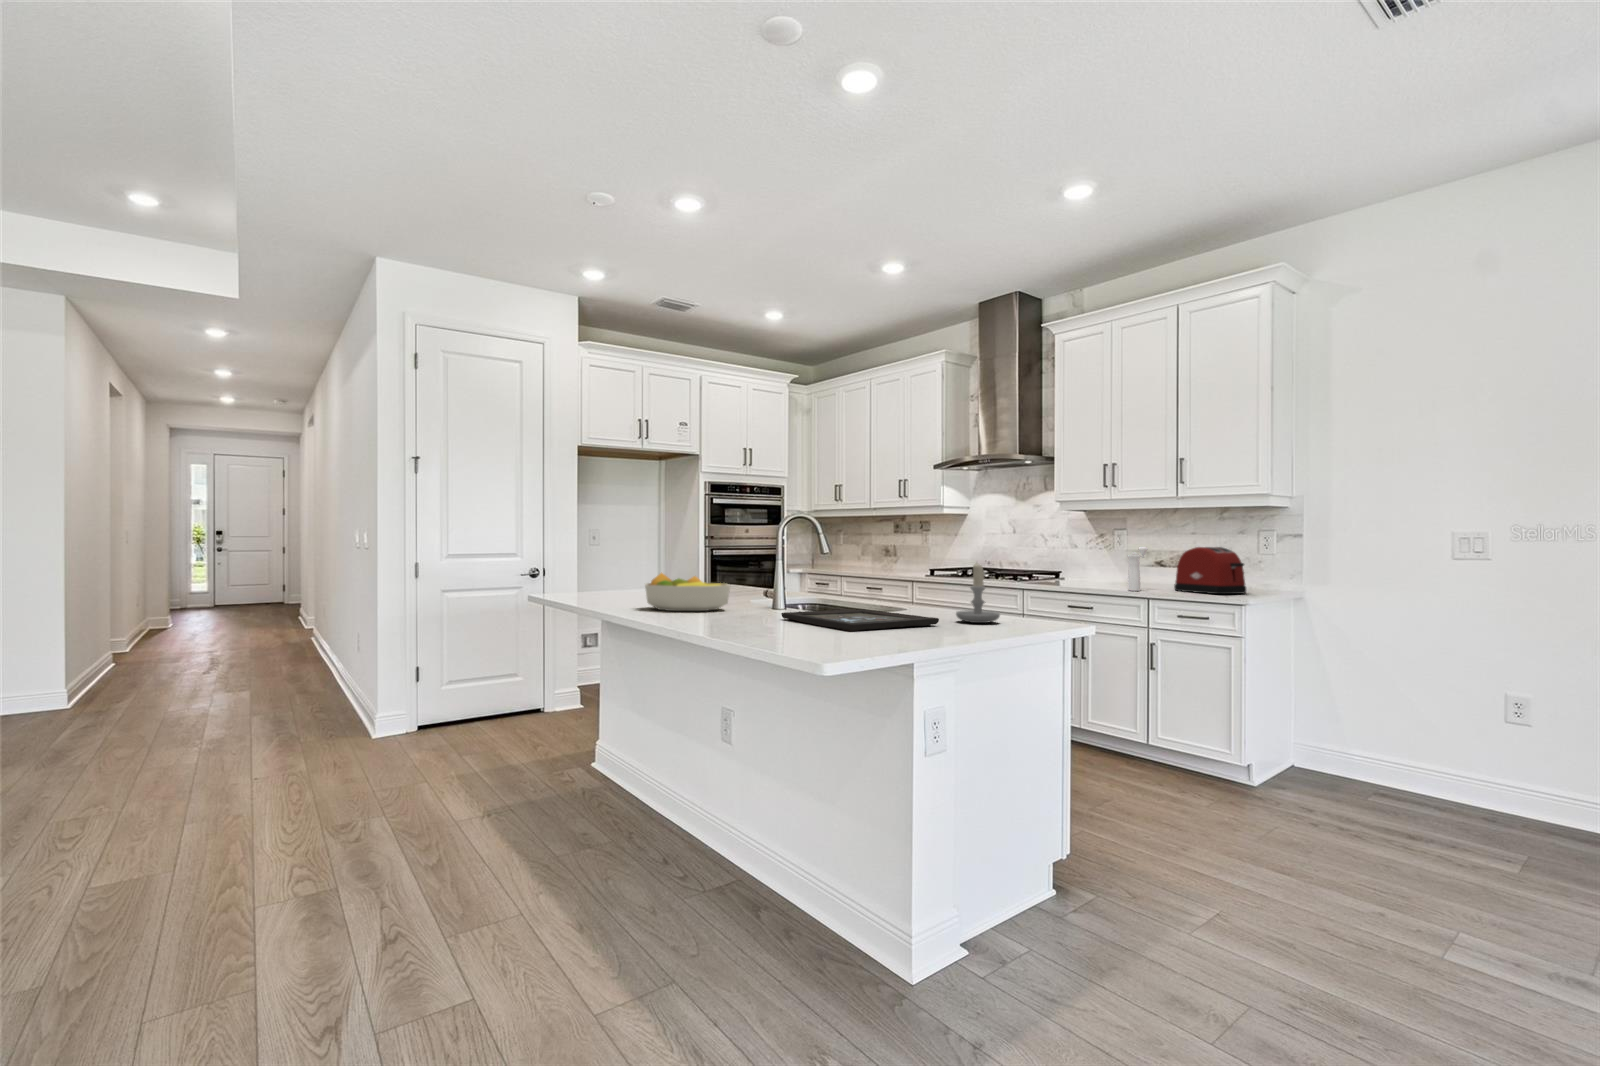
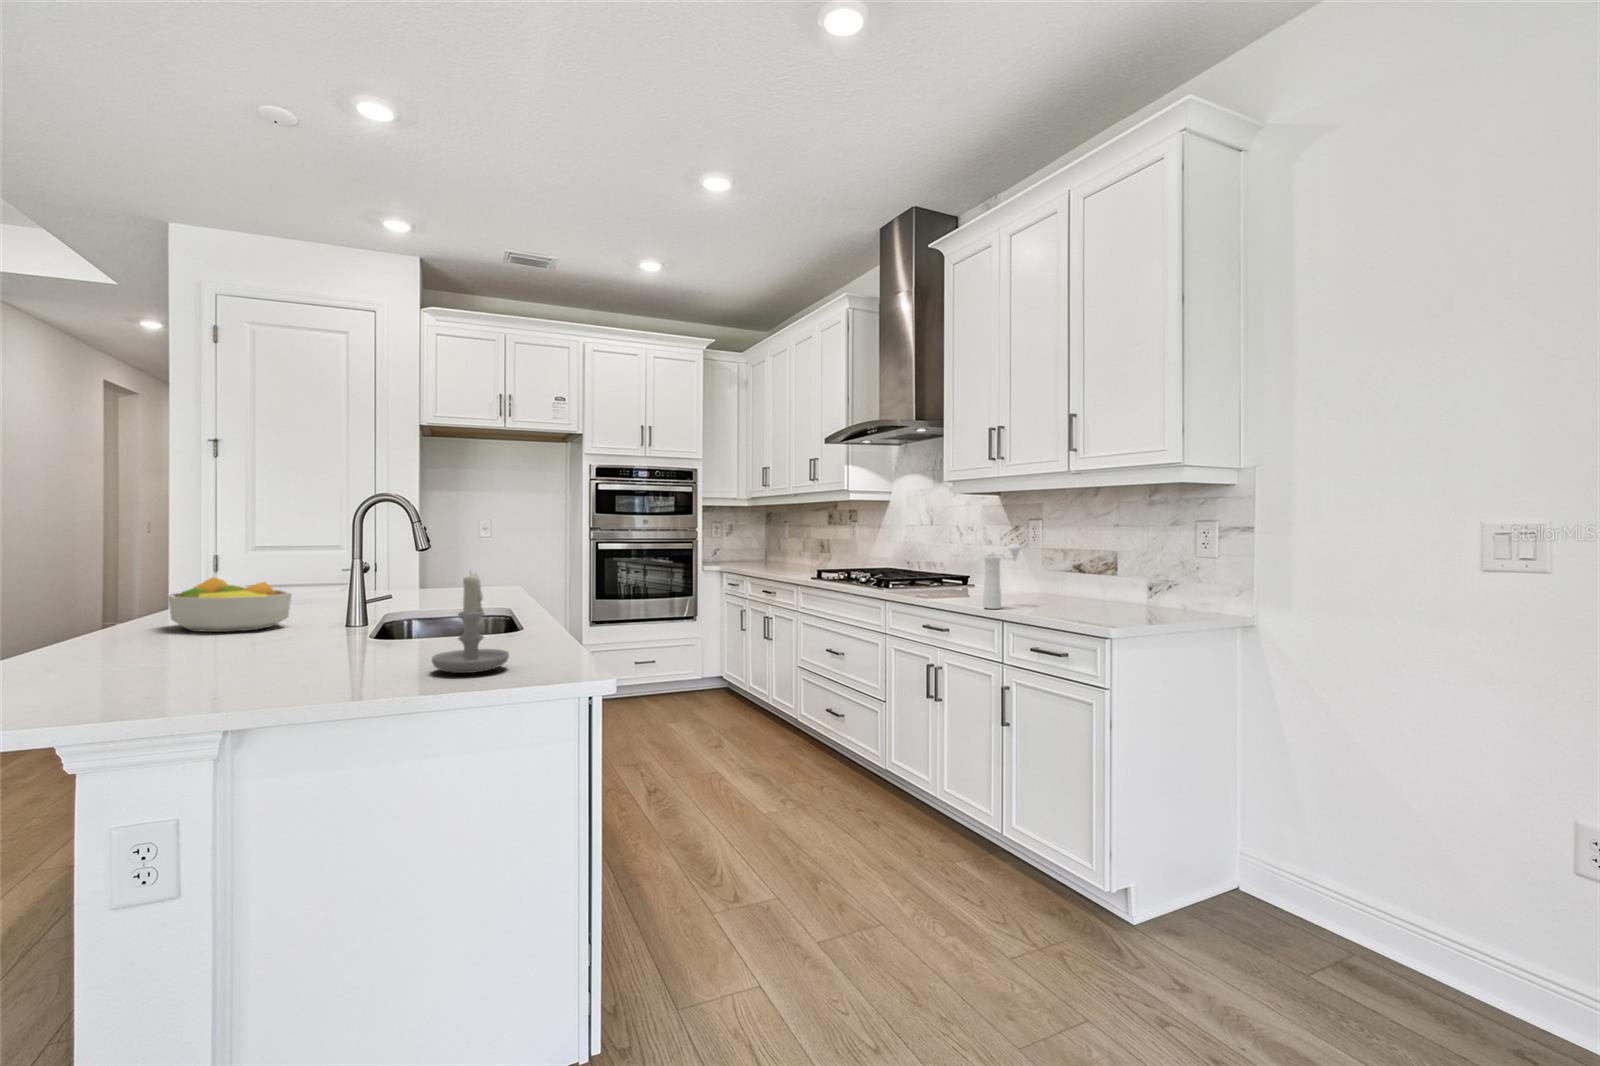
toaster: present [1174,547,1246,594] -> none [1056,546,1151,619]
tray: present [781,609,939,631] -> none [129,638,395,689]

